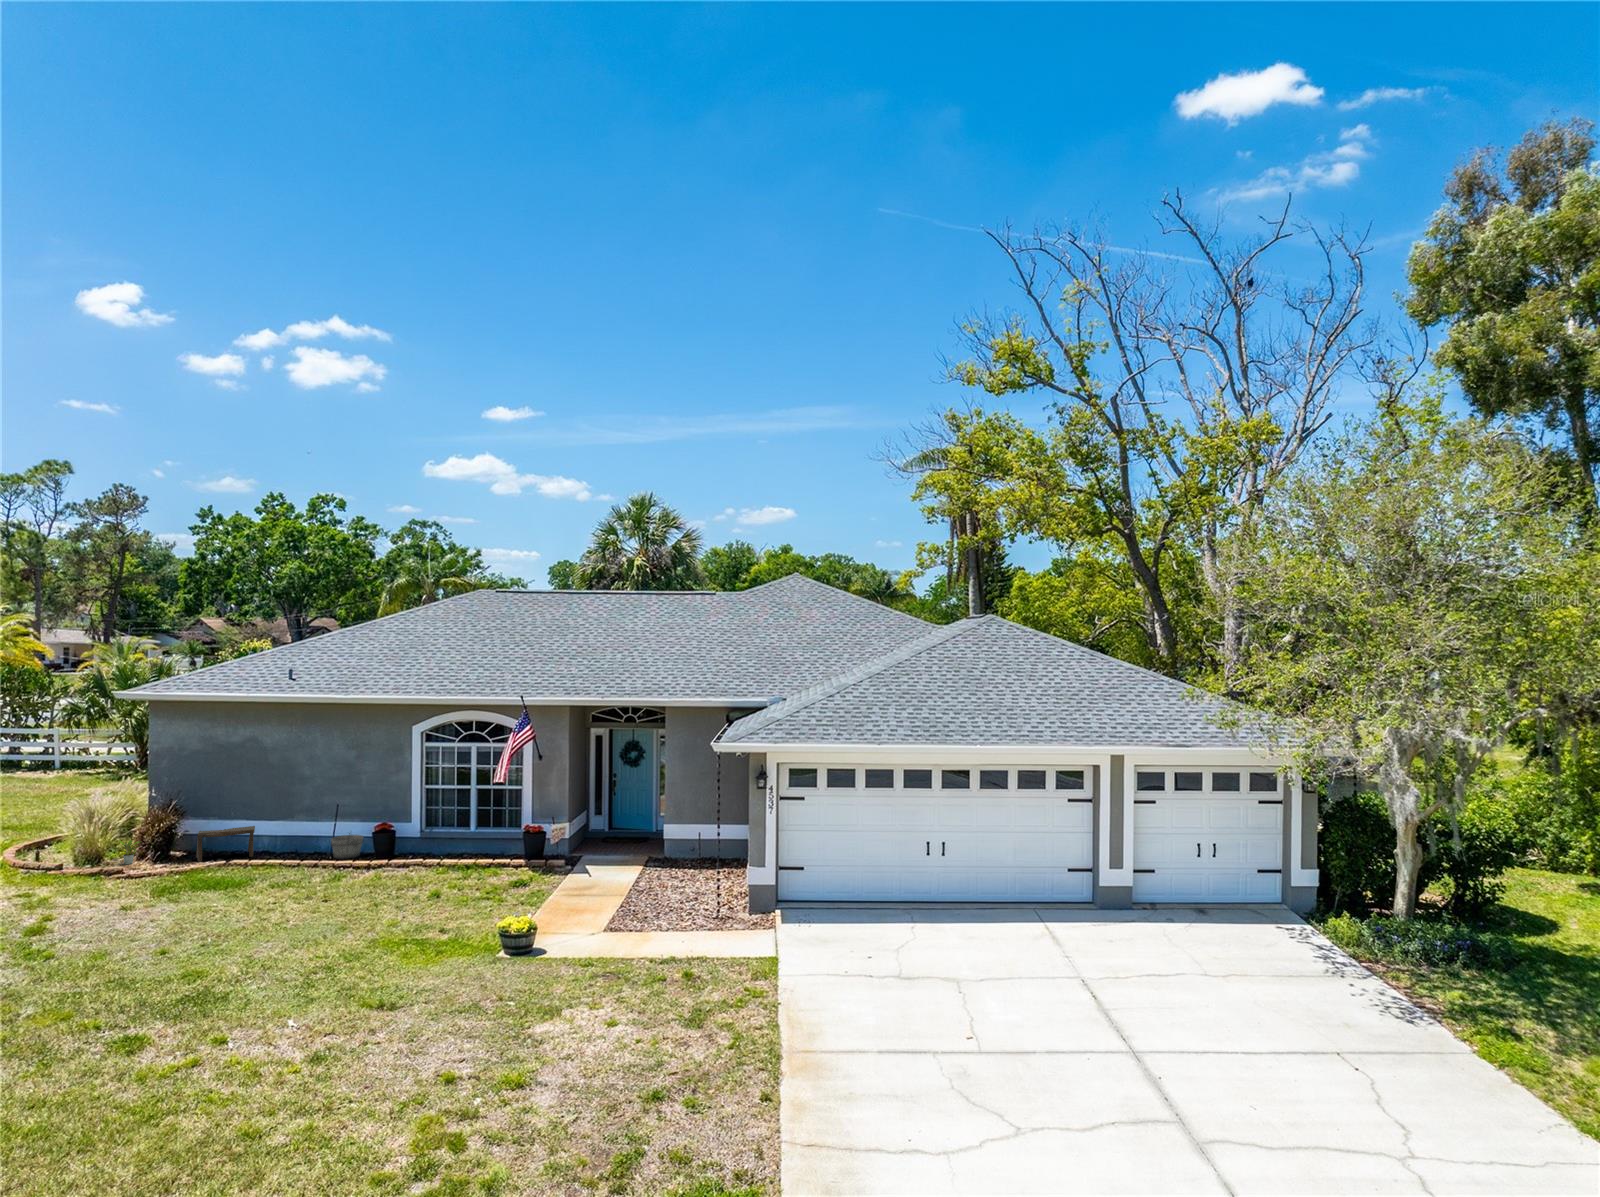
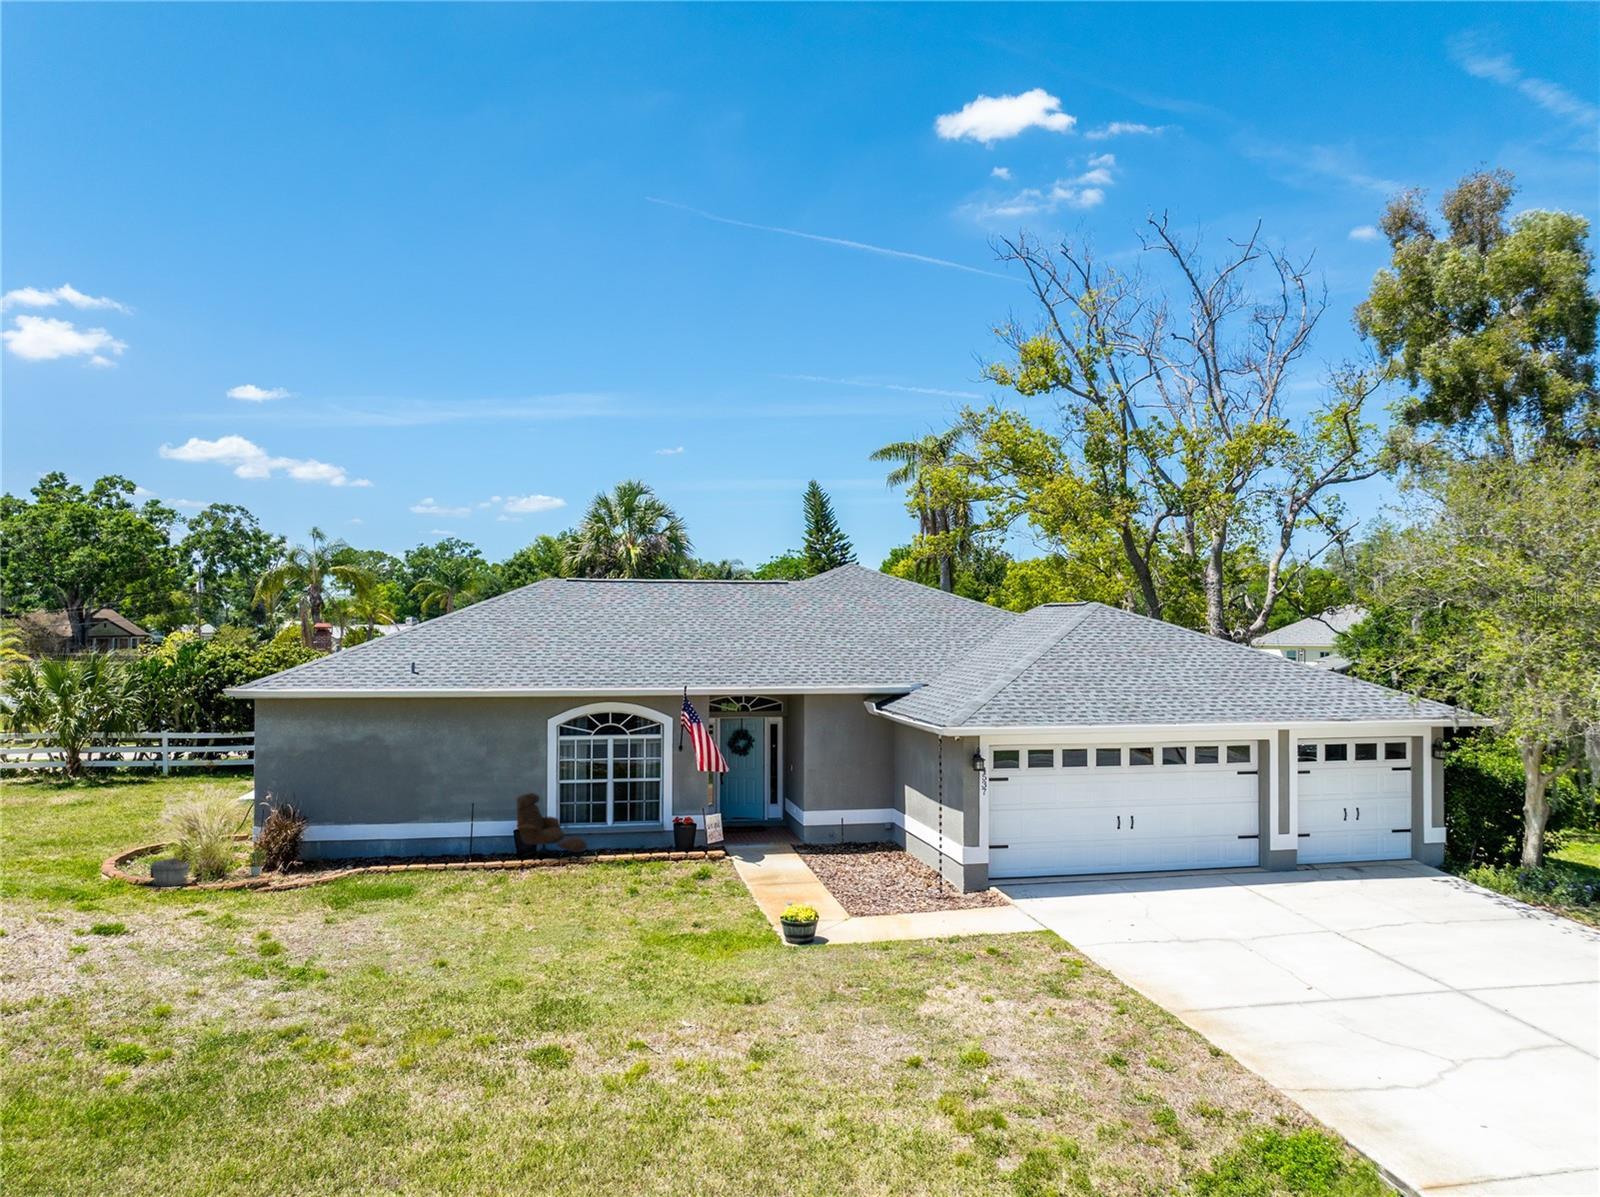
lounge chair: none [373,796,439,864] -> present [517,793,587,860]
bench: present [196,826,255,862] -> none [321,830,384,870]
wooden bucket: present [331,833,363,859] -> present [151,853,192,886]

